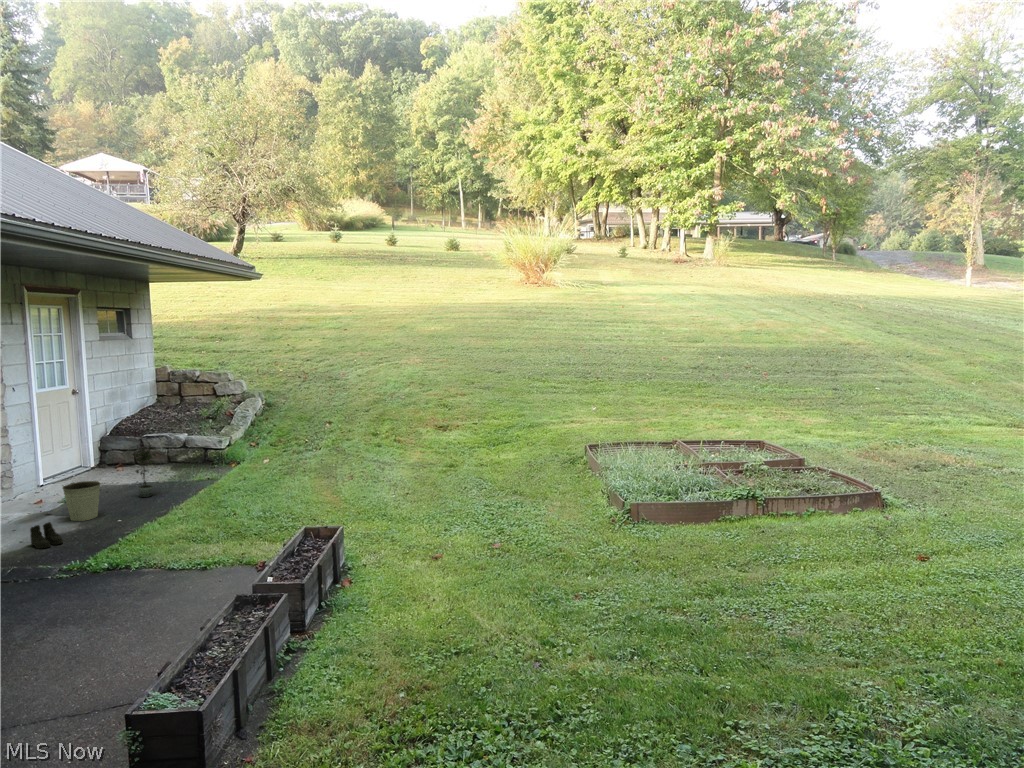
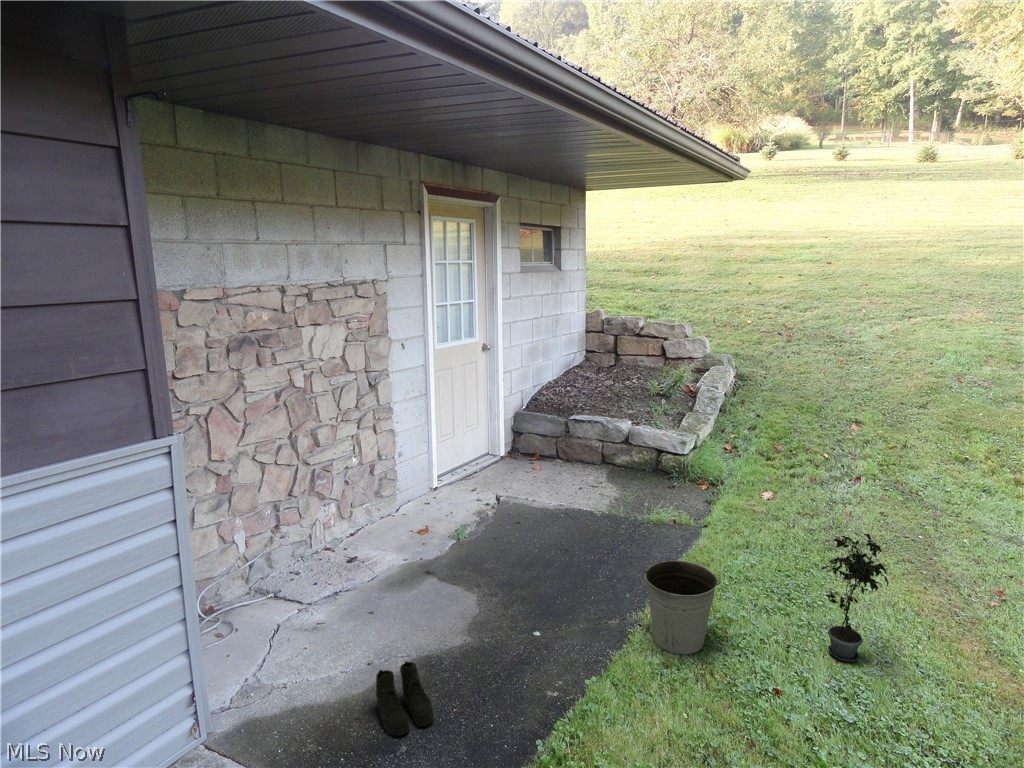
potted plant: present [134,443,156,497] -> present [822,534,889,662]
bucket: present [62,481,101,521] -> present [643,560,721,654]

